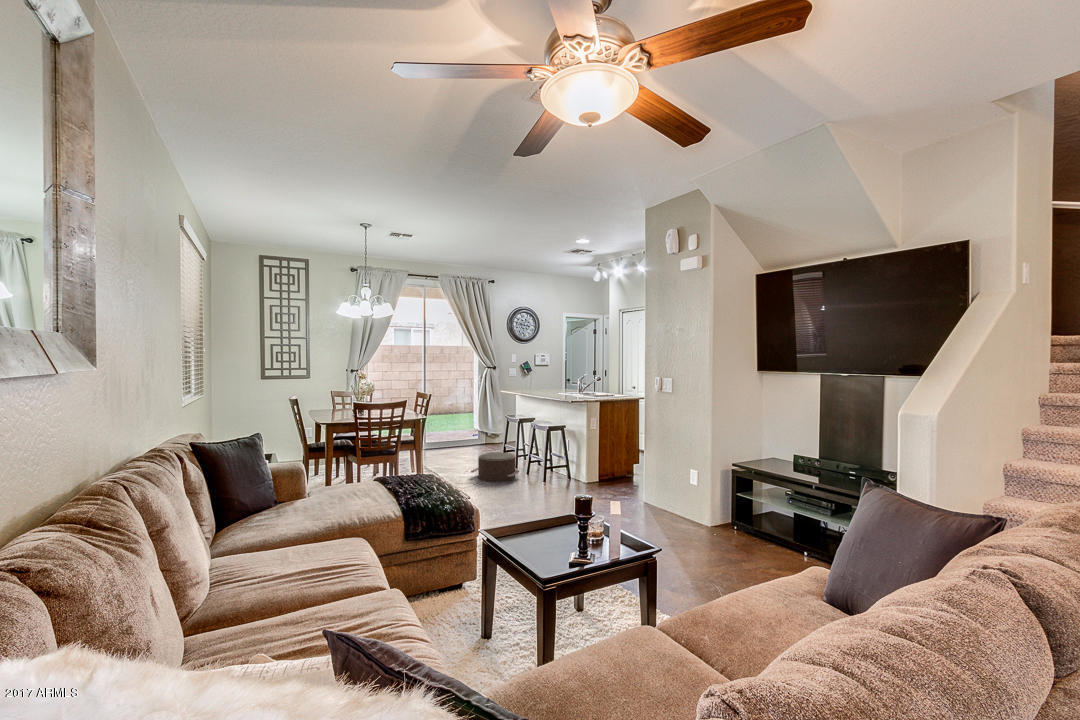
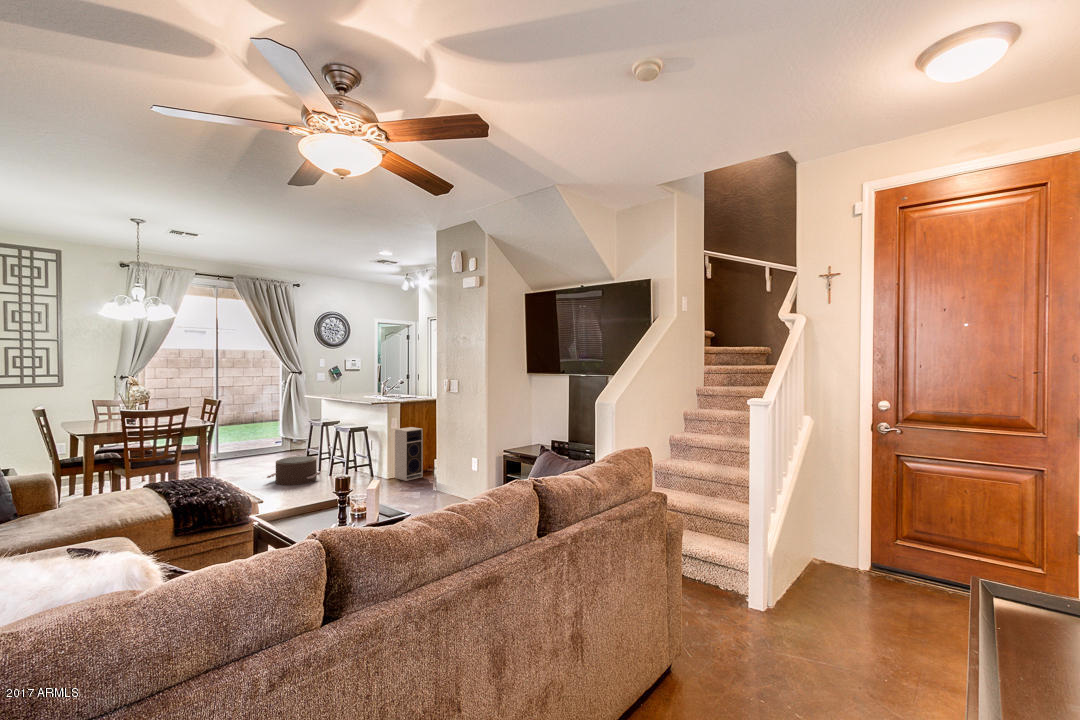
speaker: none [594,428,624,487] -> present [395,427,423,481]

